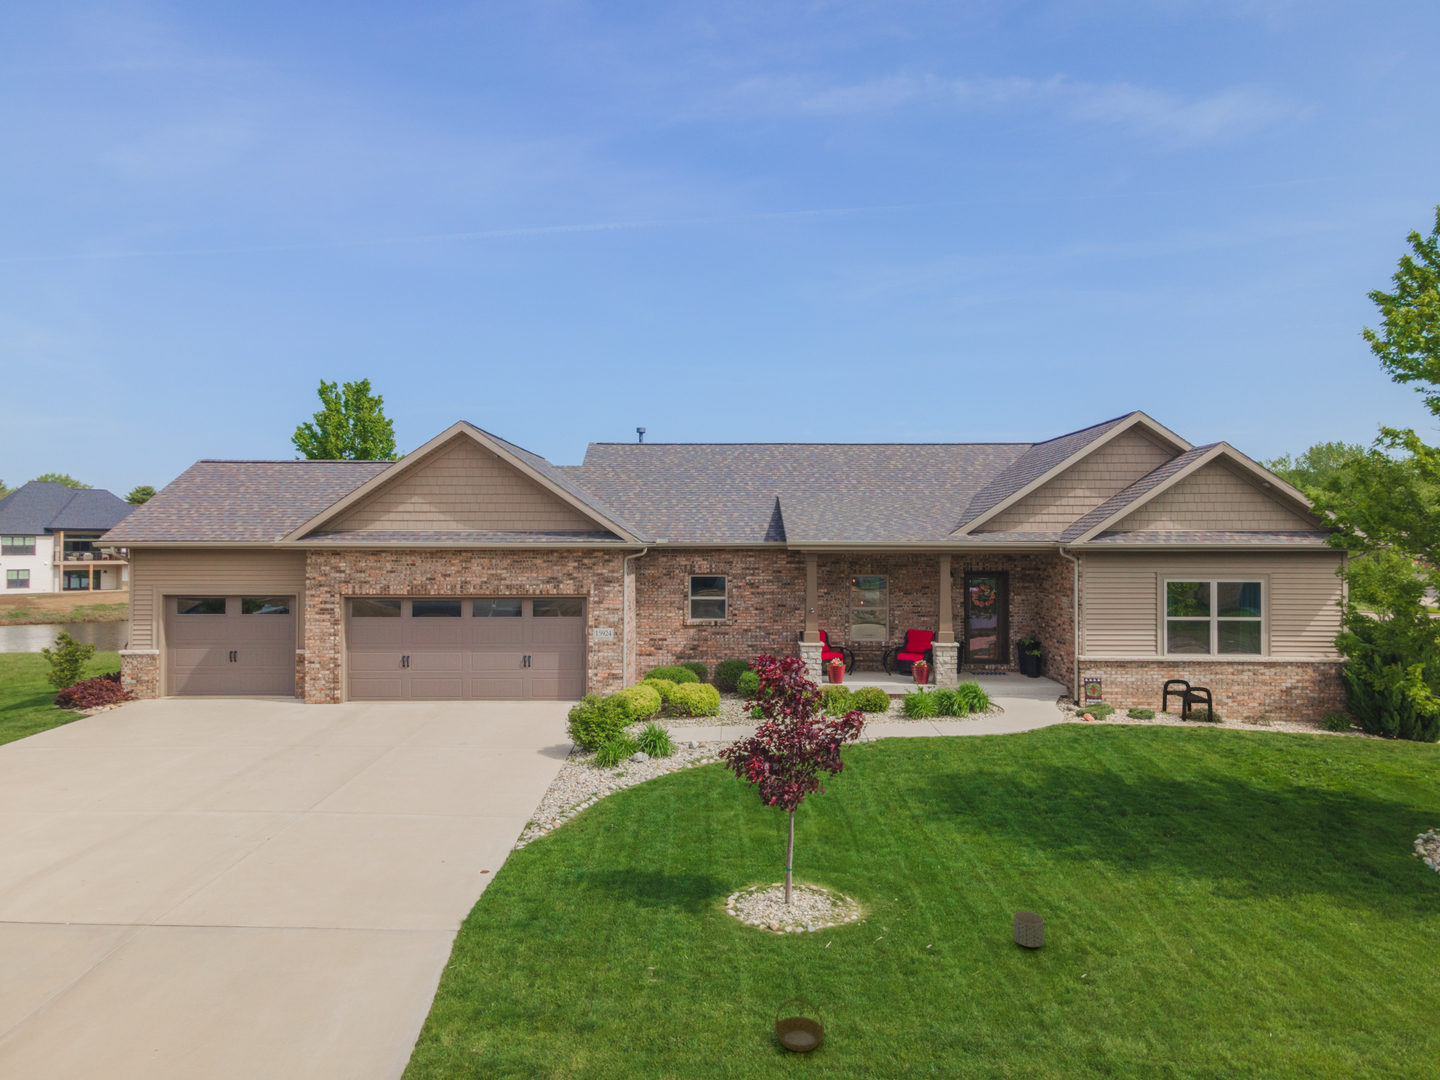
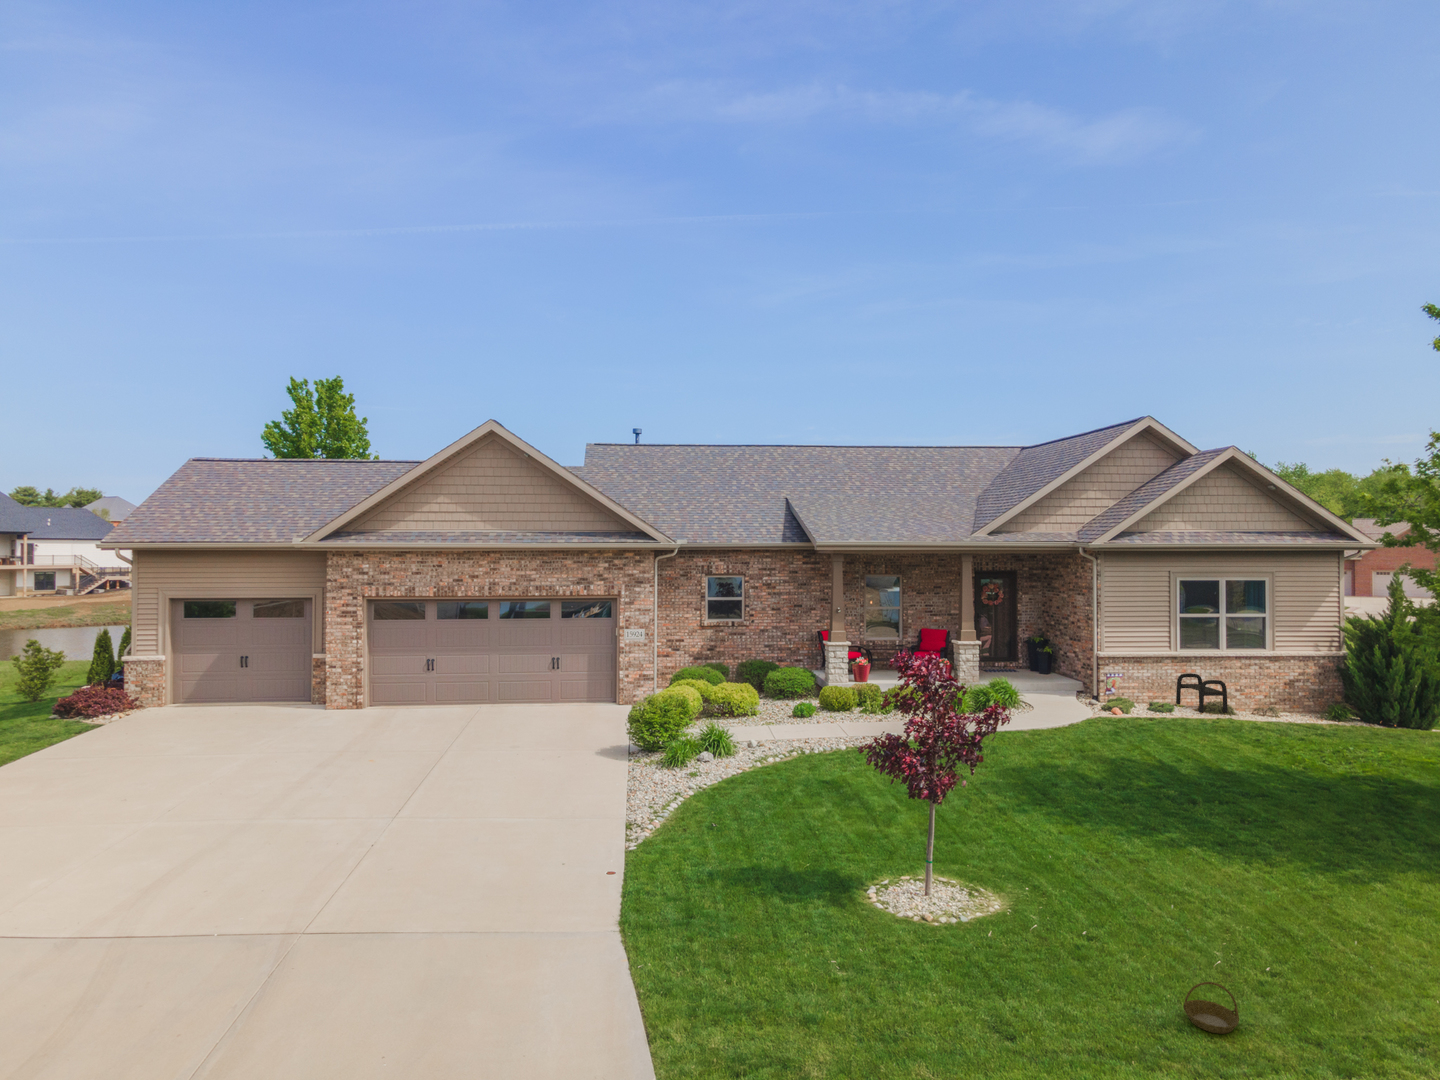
planter: present [1014,911,1044,948] -> none [1168,895,1199,930]
basket: present [775,999,824,1052] -> present [1183,982,1239,1034]

